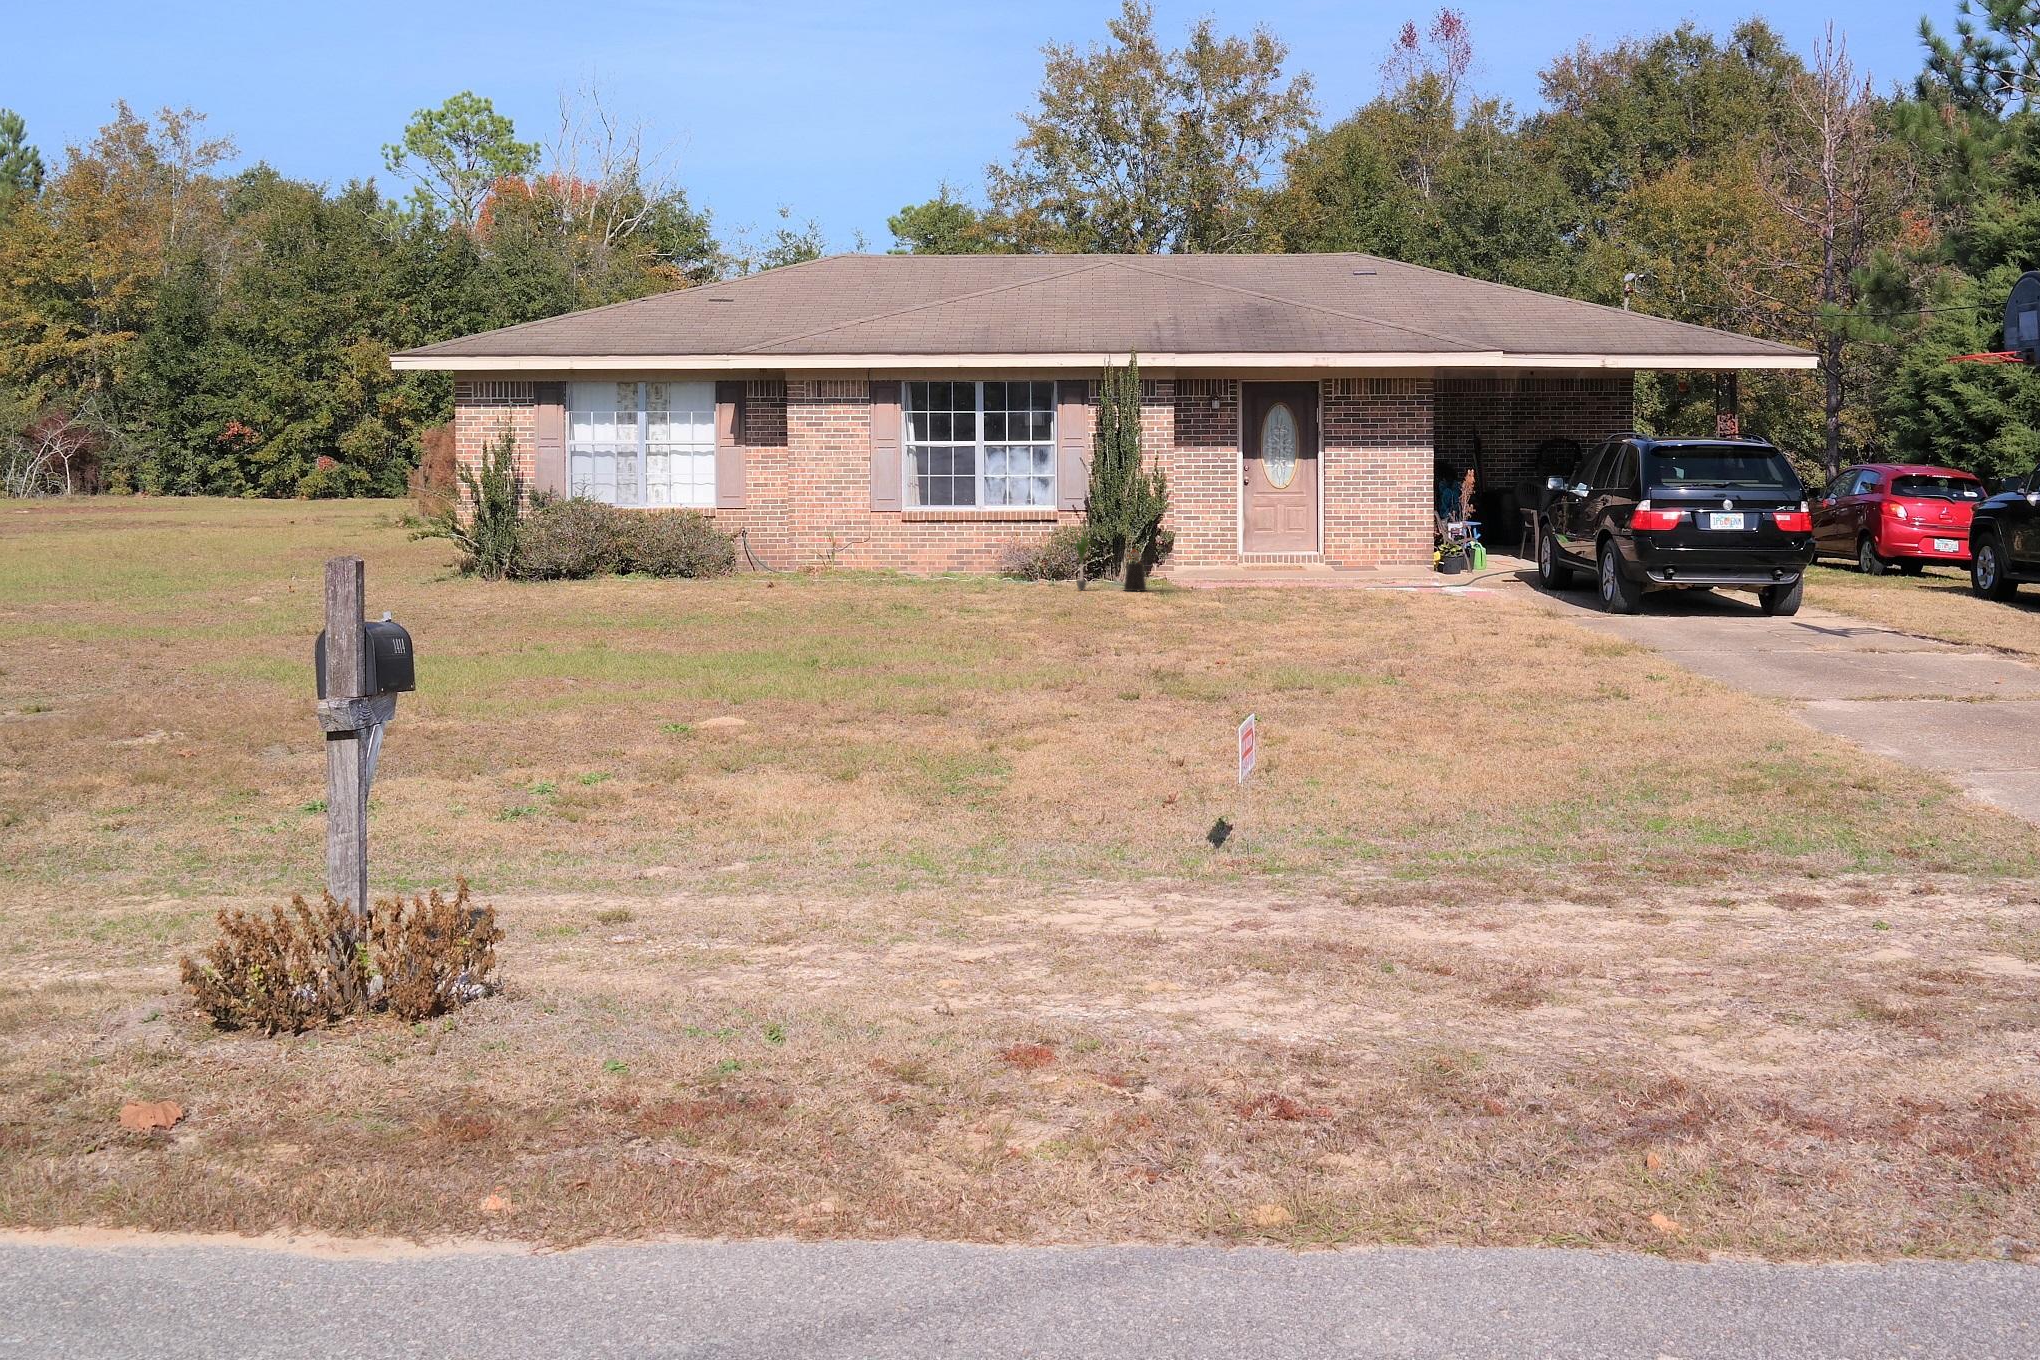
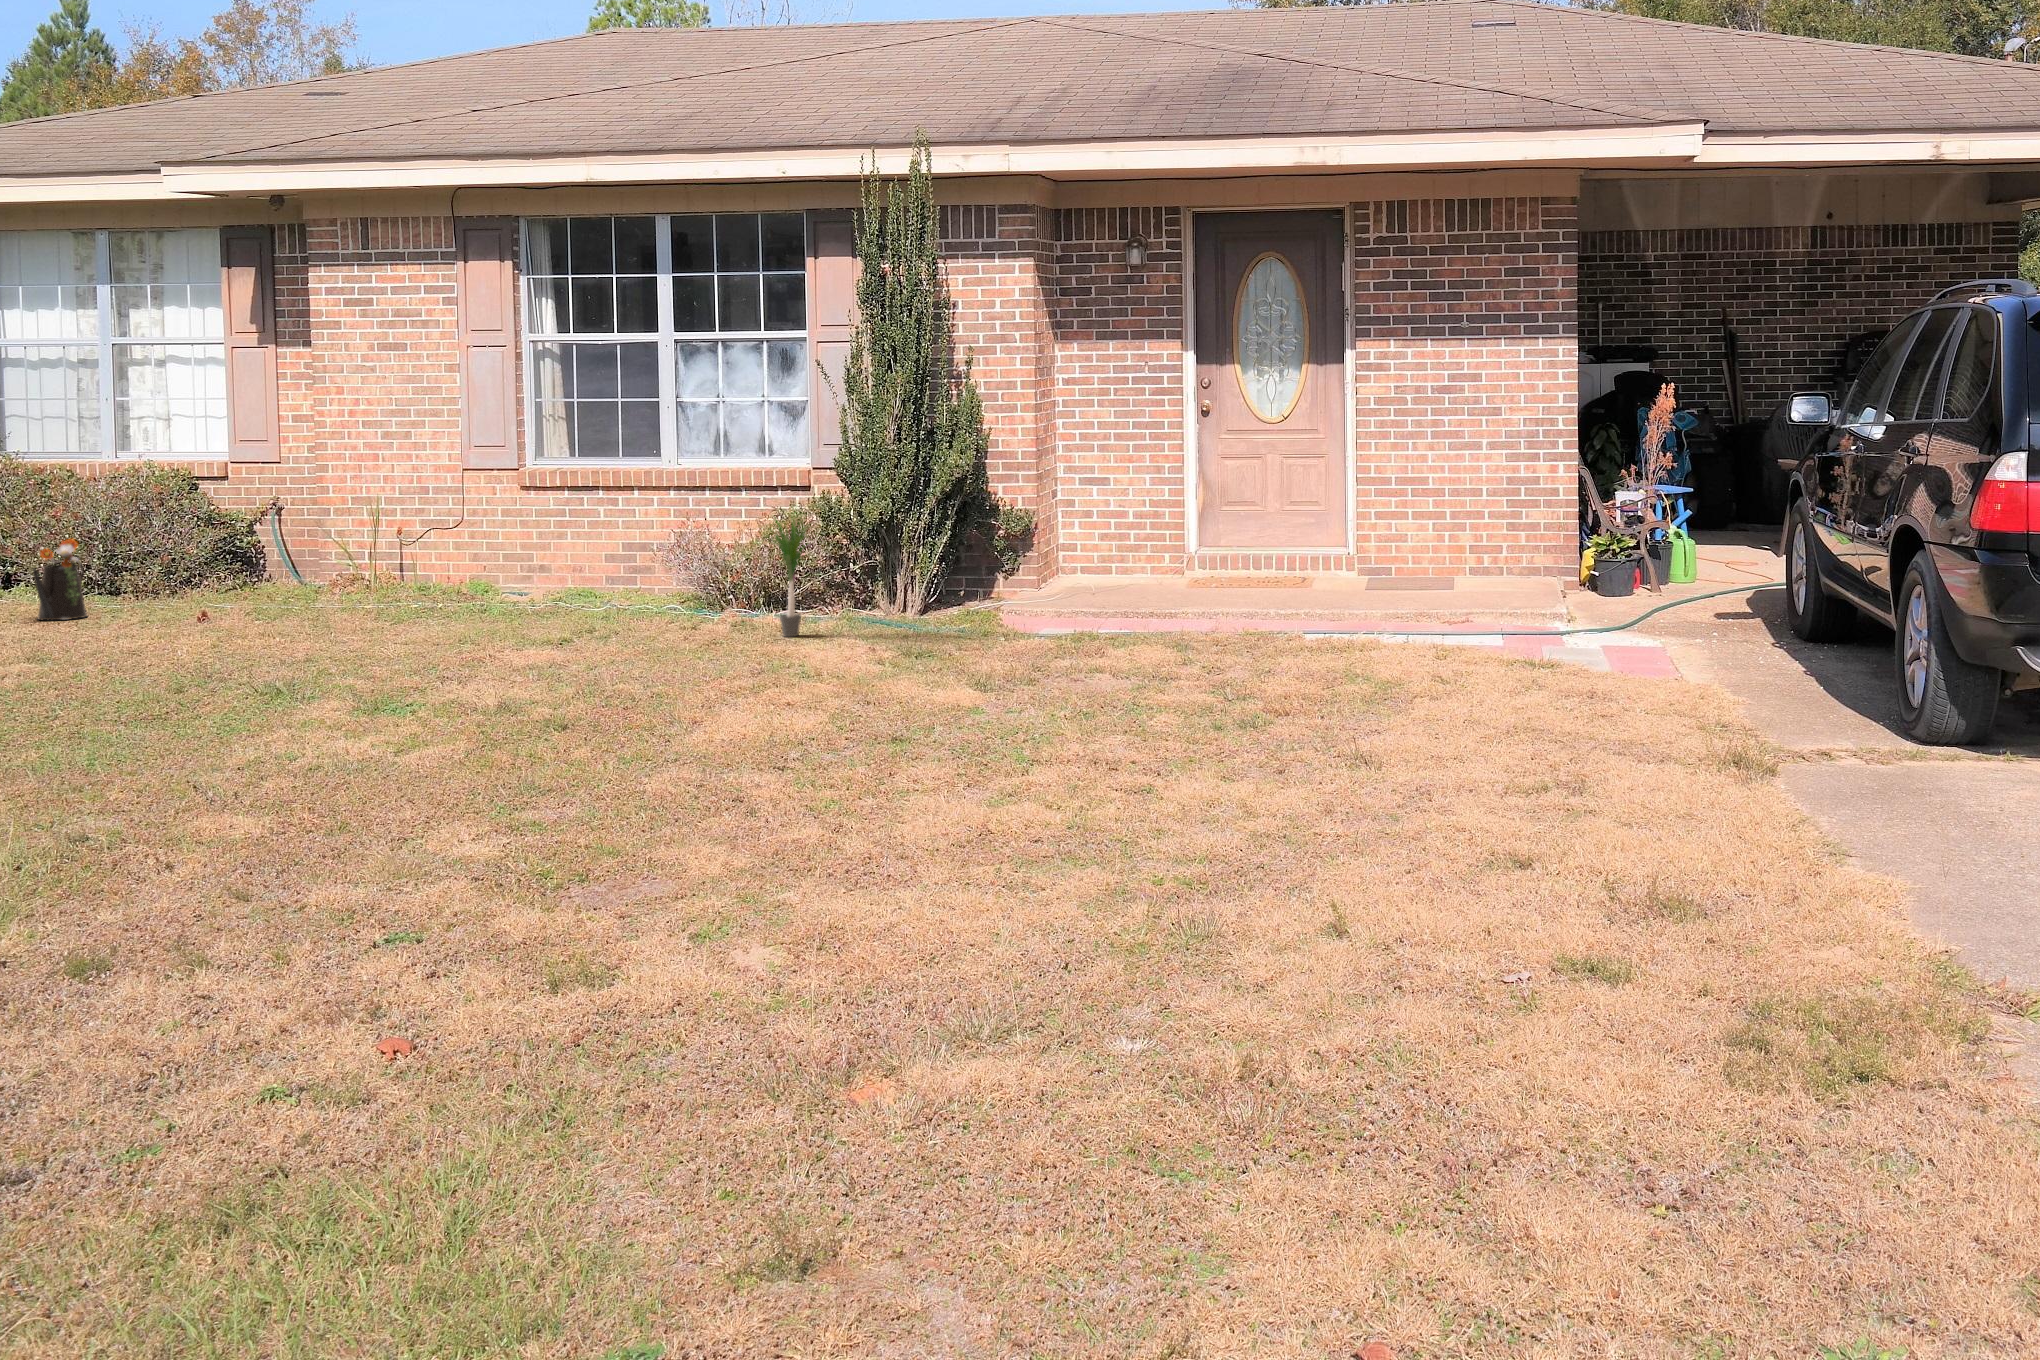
watering can: present [1124,549,1147,591] -> present [33,538,87,620]

